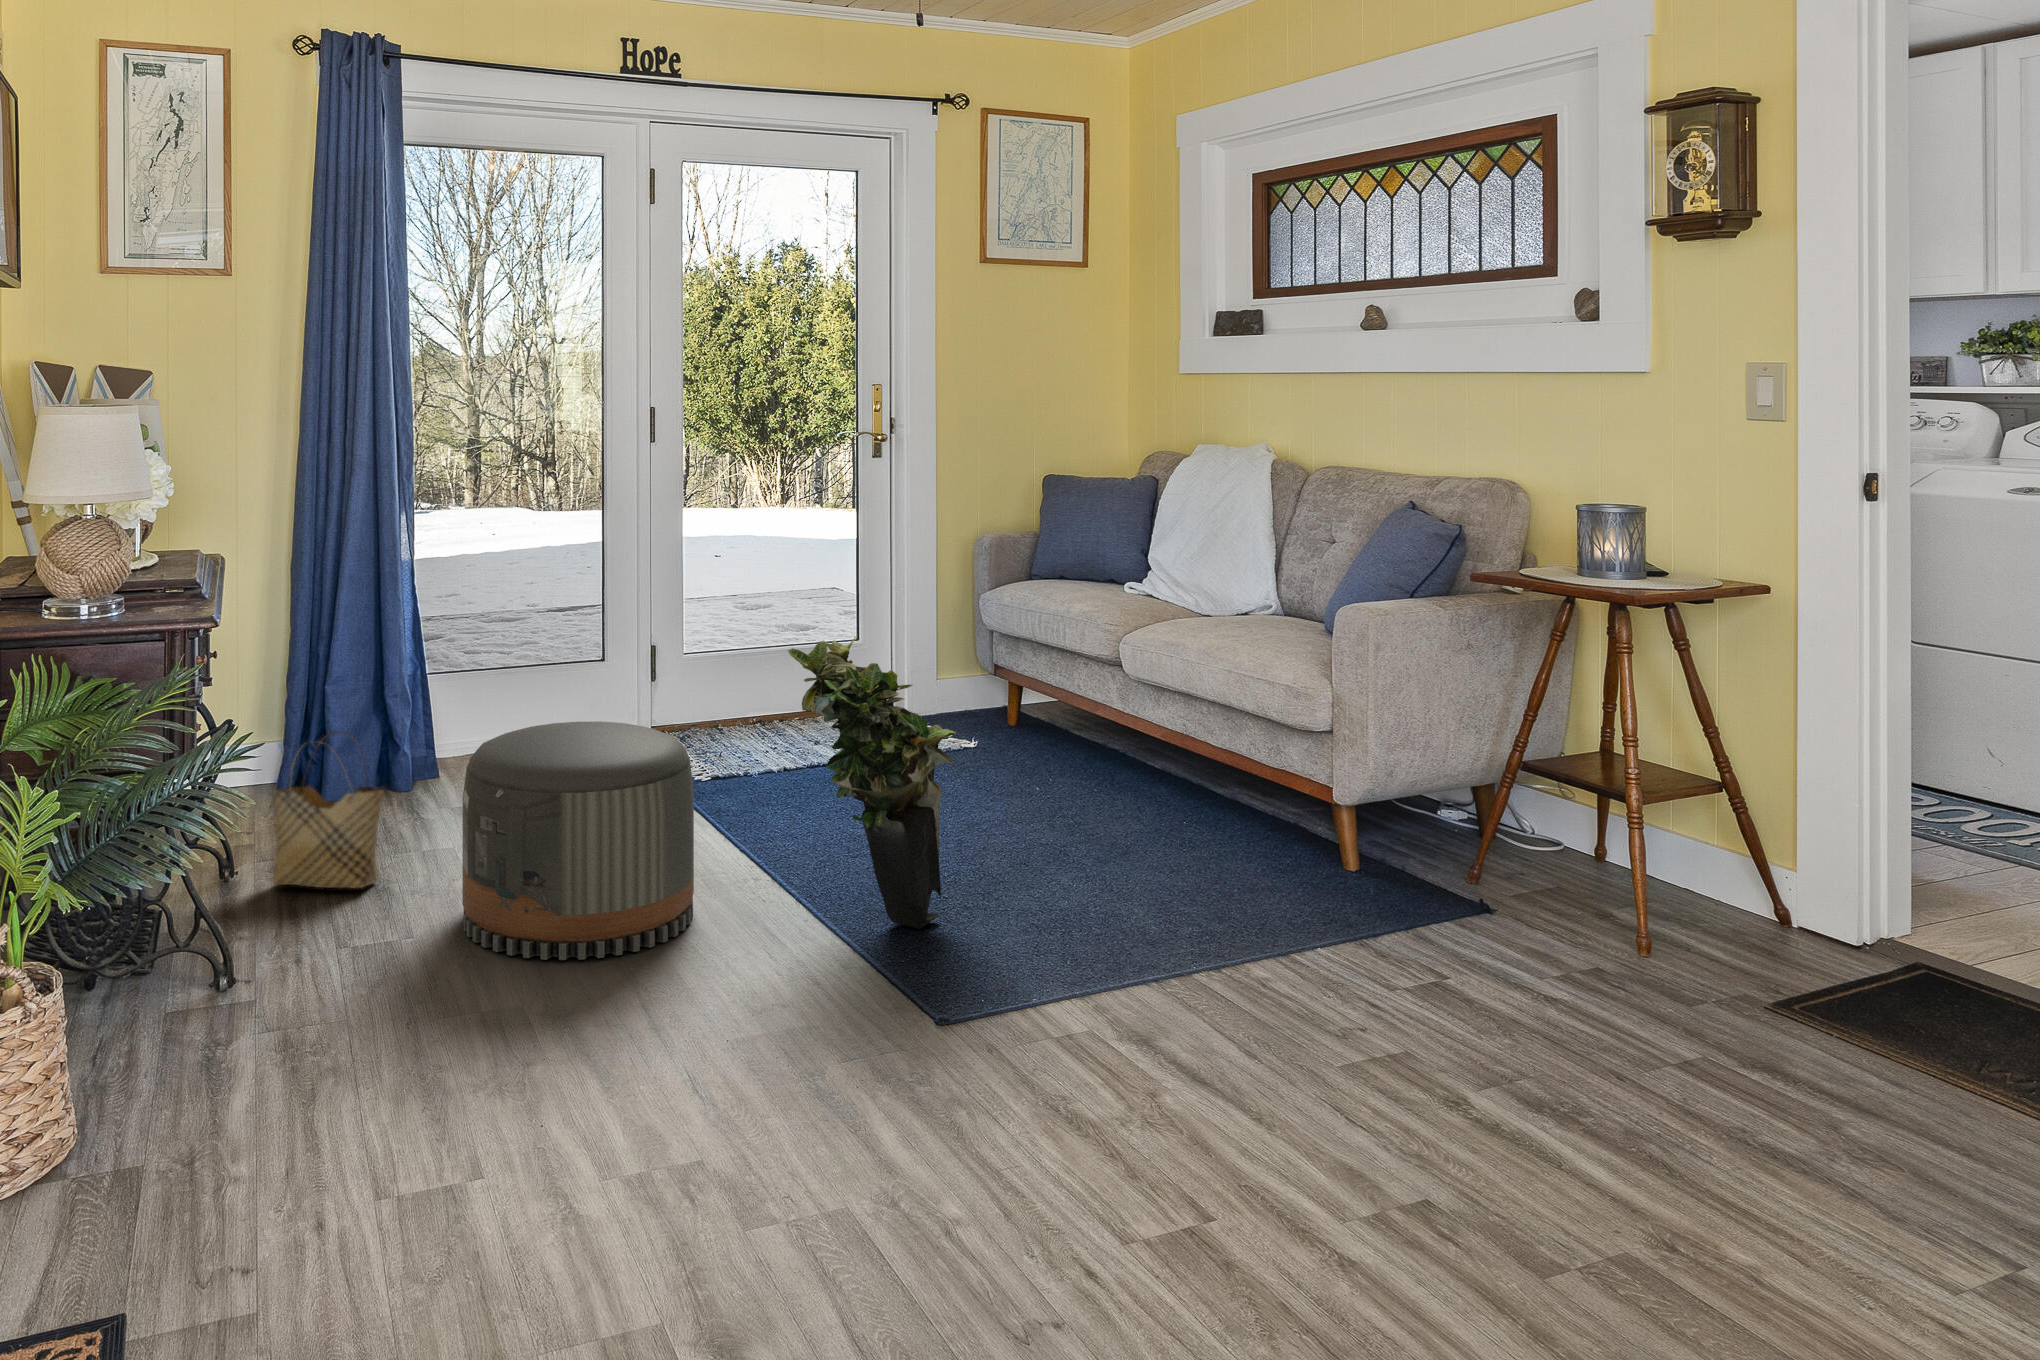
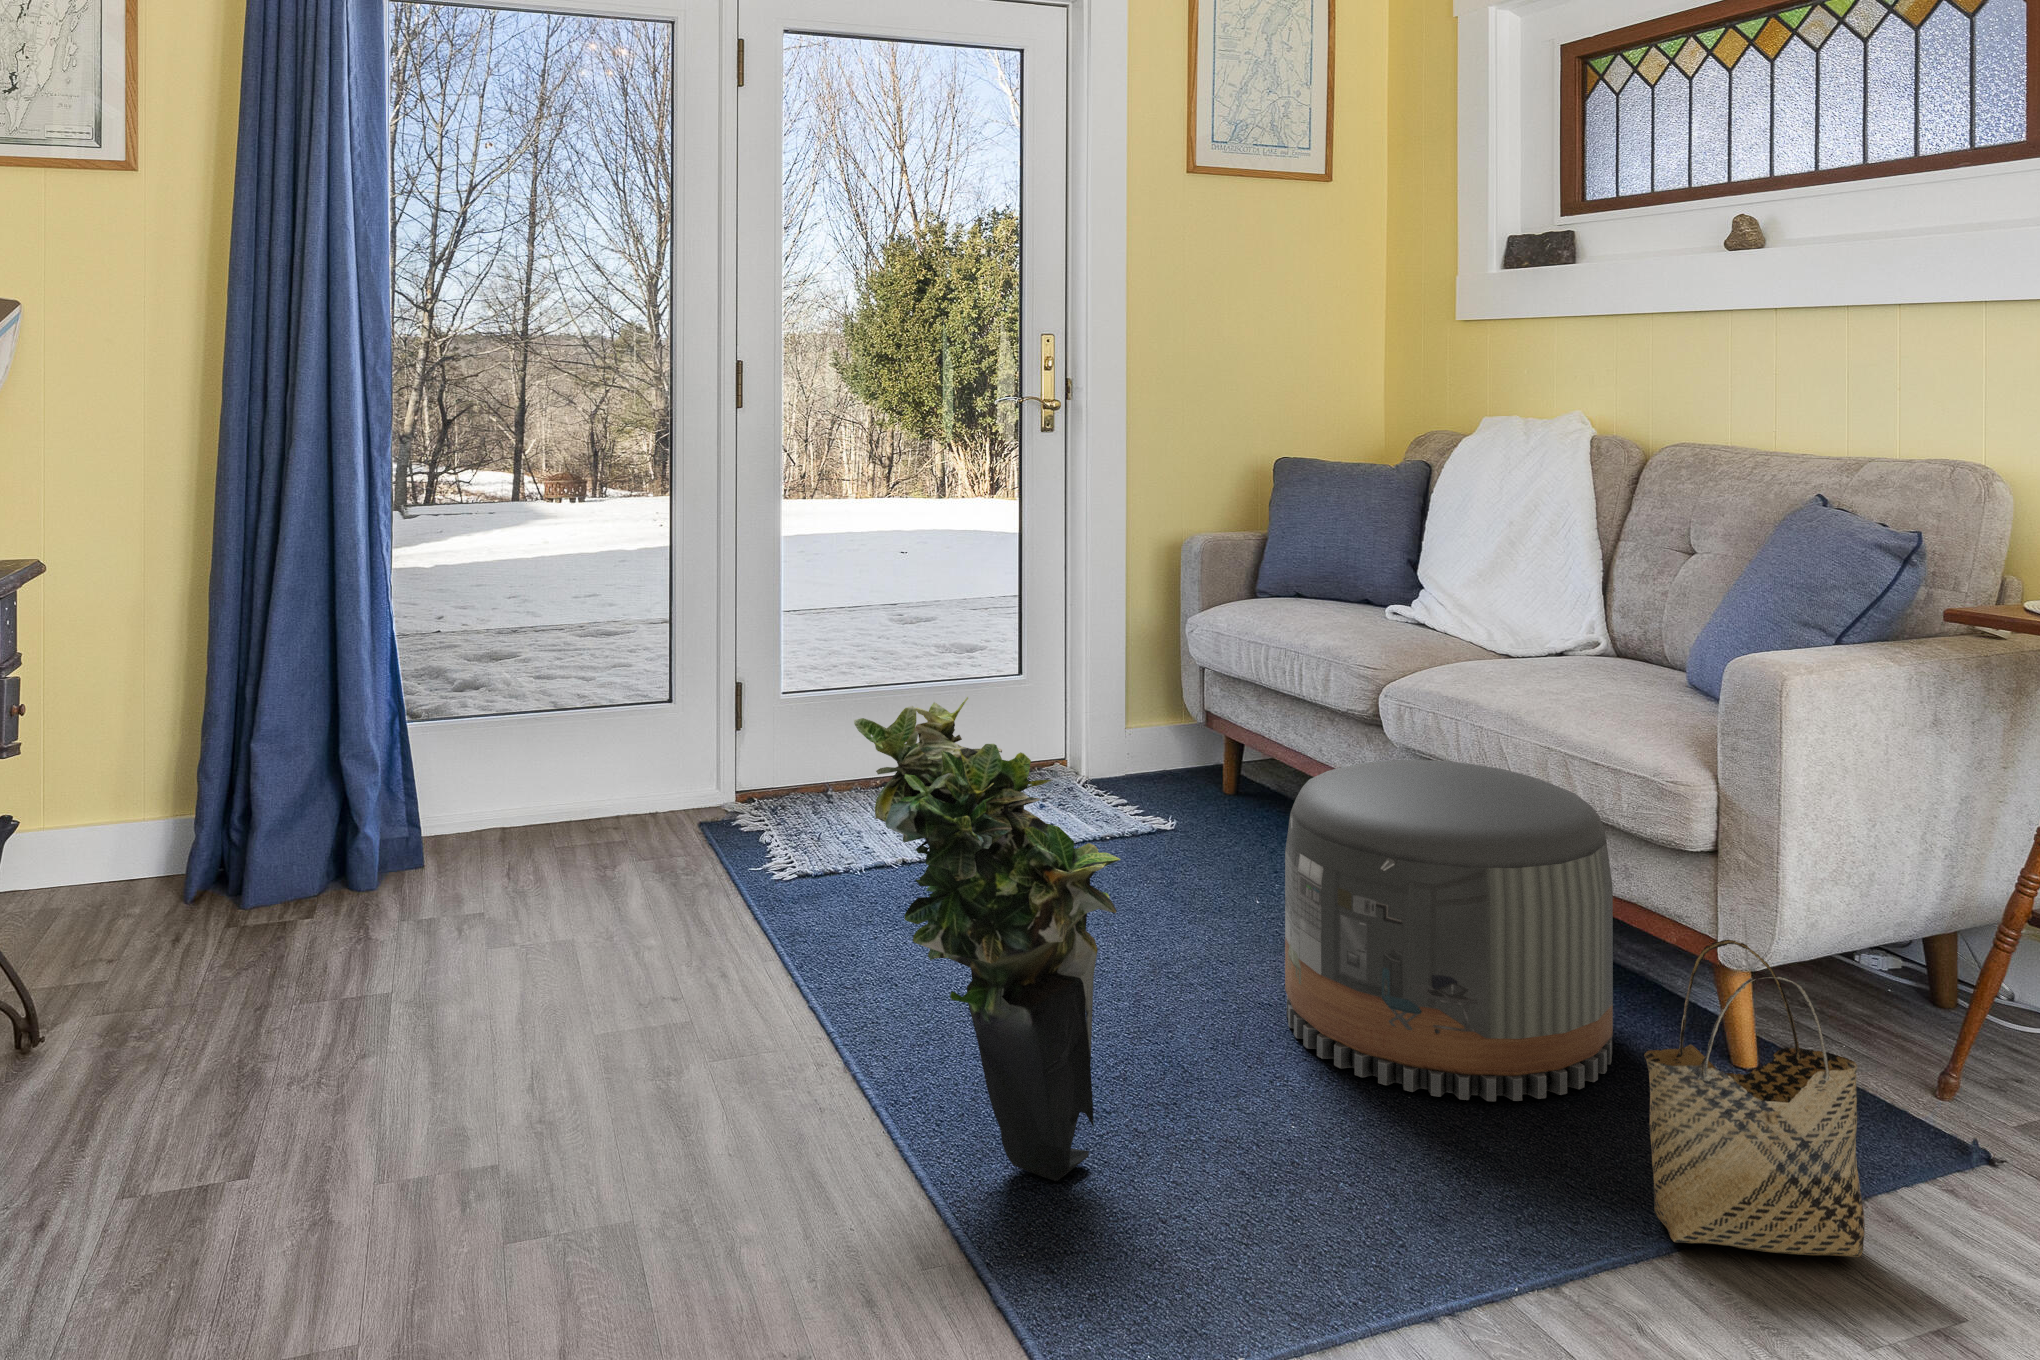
pouf: present [462,721,694,960] -> present [1285,760,1613,1101]
woven basket: present [273,731,383,889] -> present [1644,940,1865,1257]

